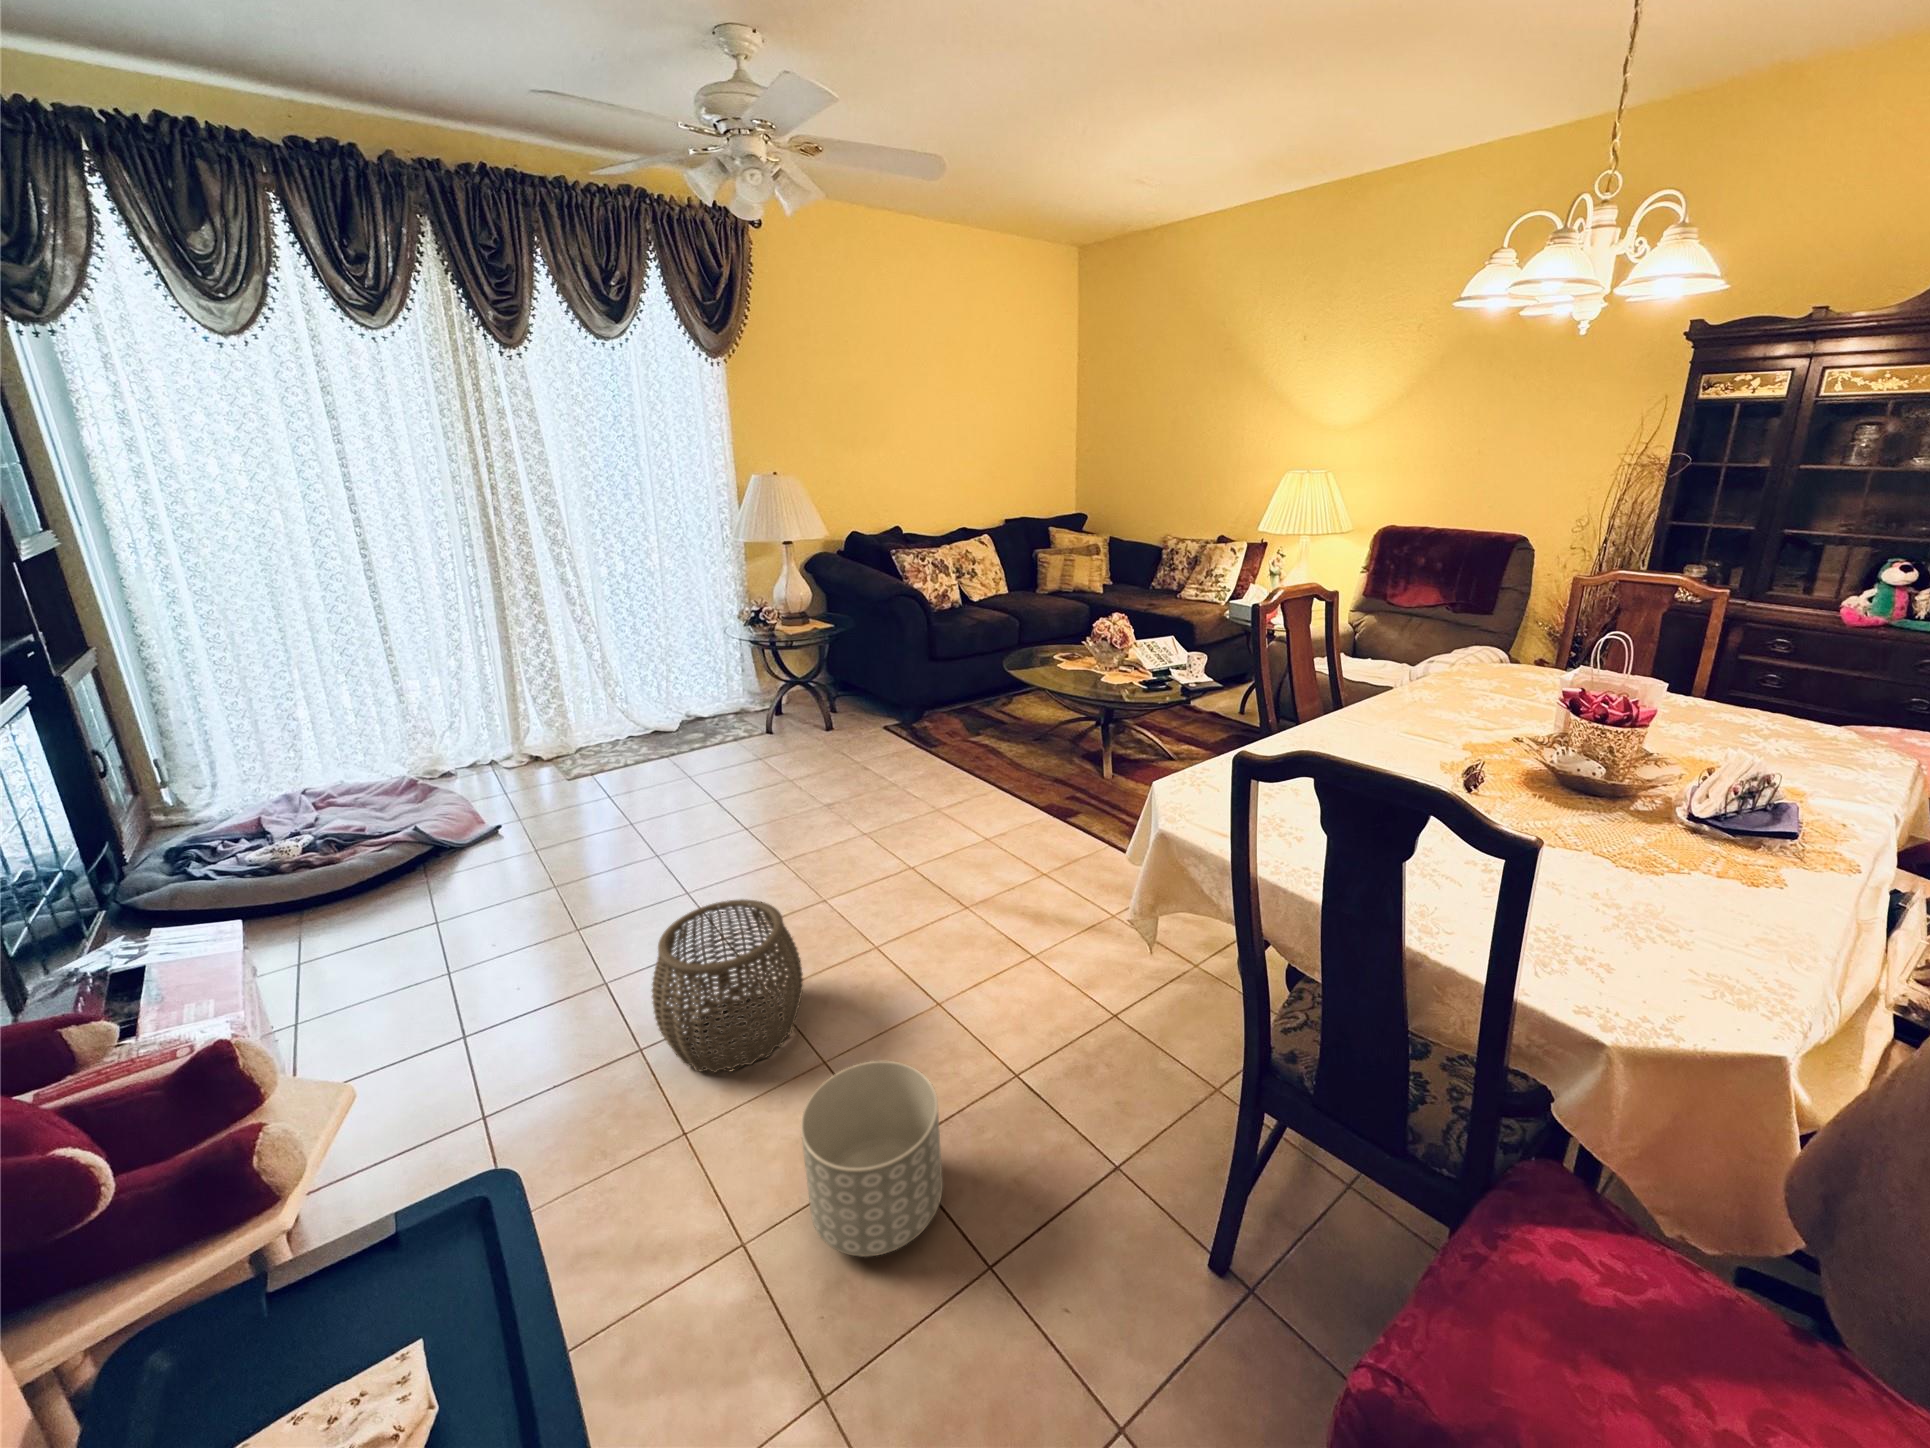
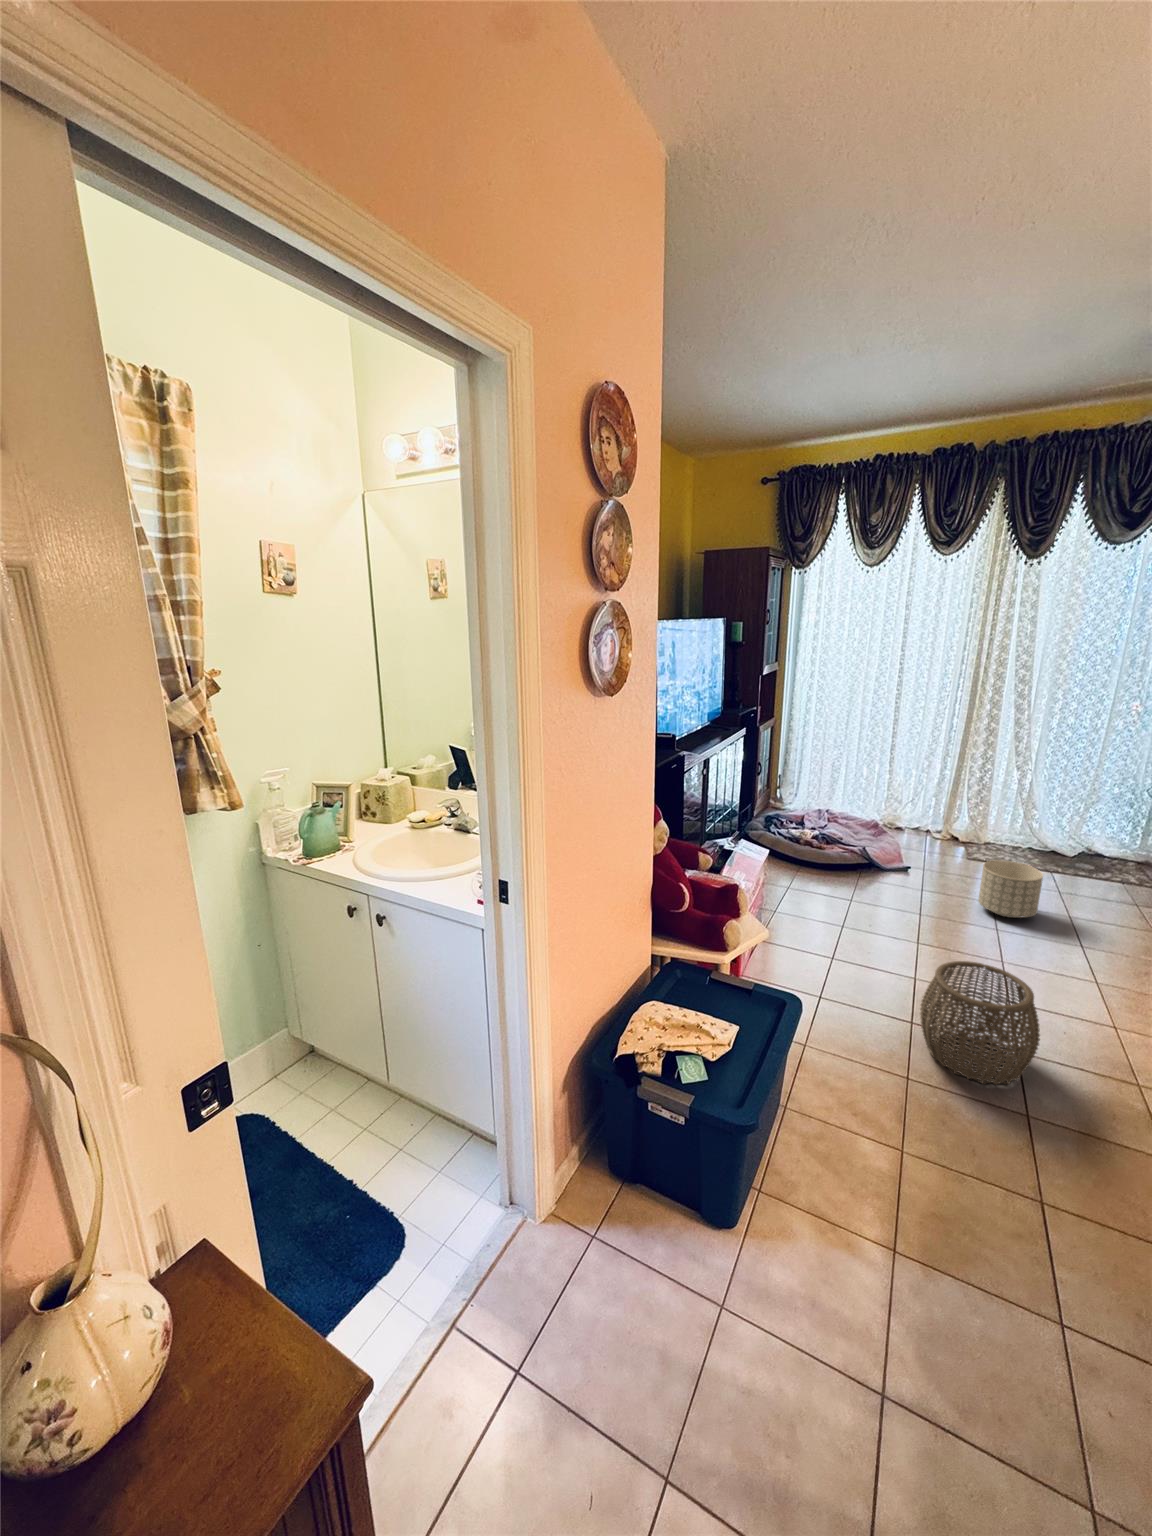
planter: present [801,1061,943,1256] -> present [978,860,1043,918]

